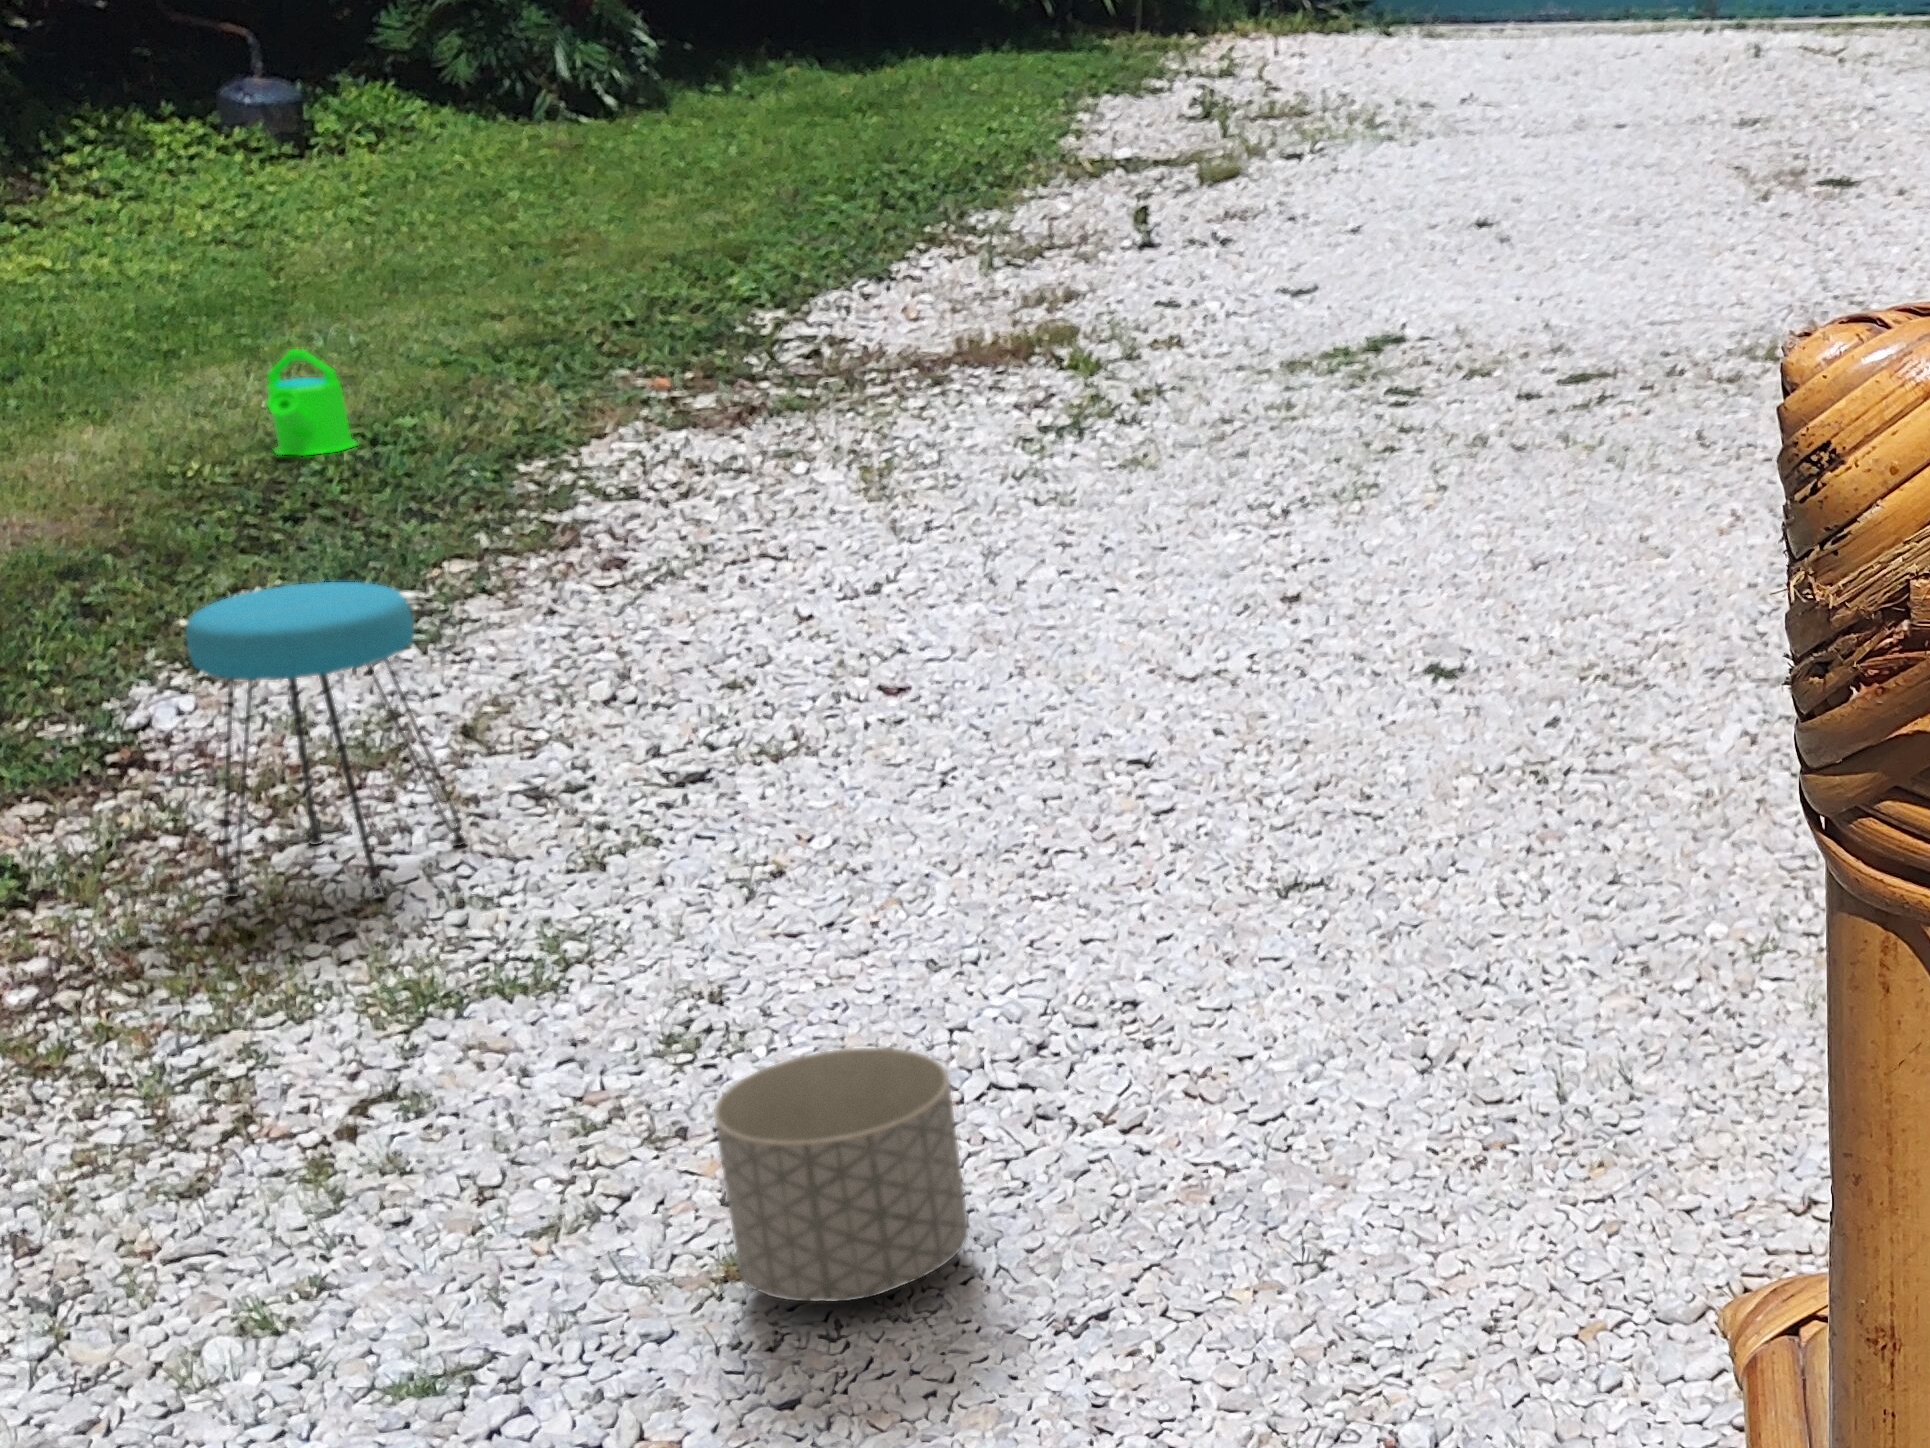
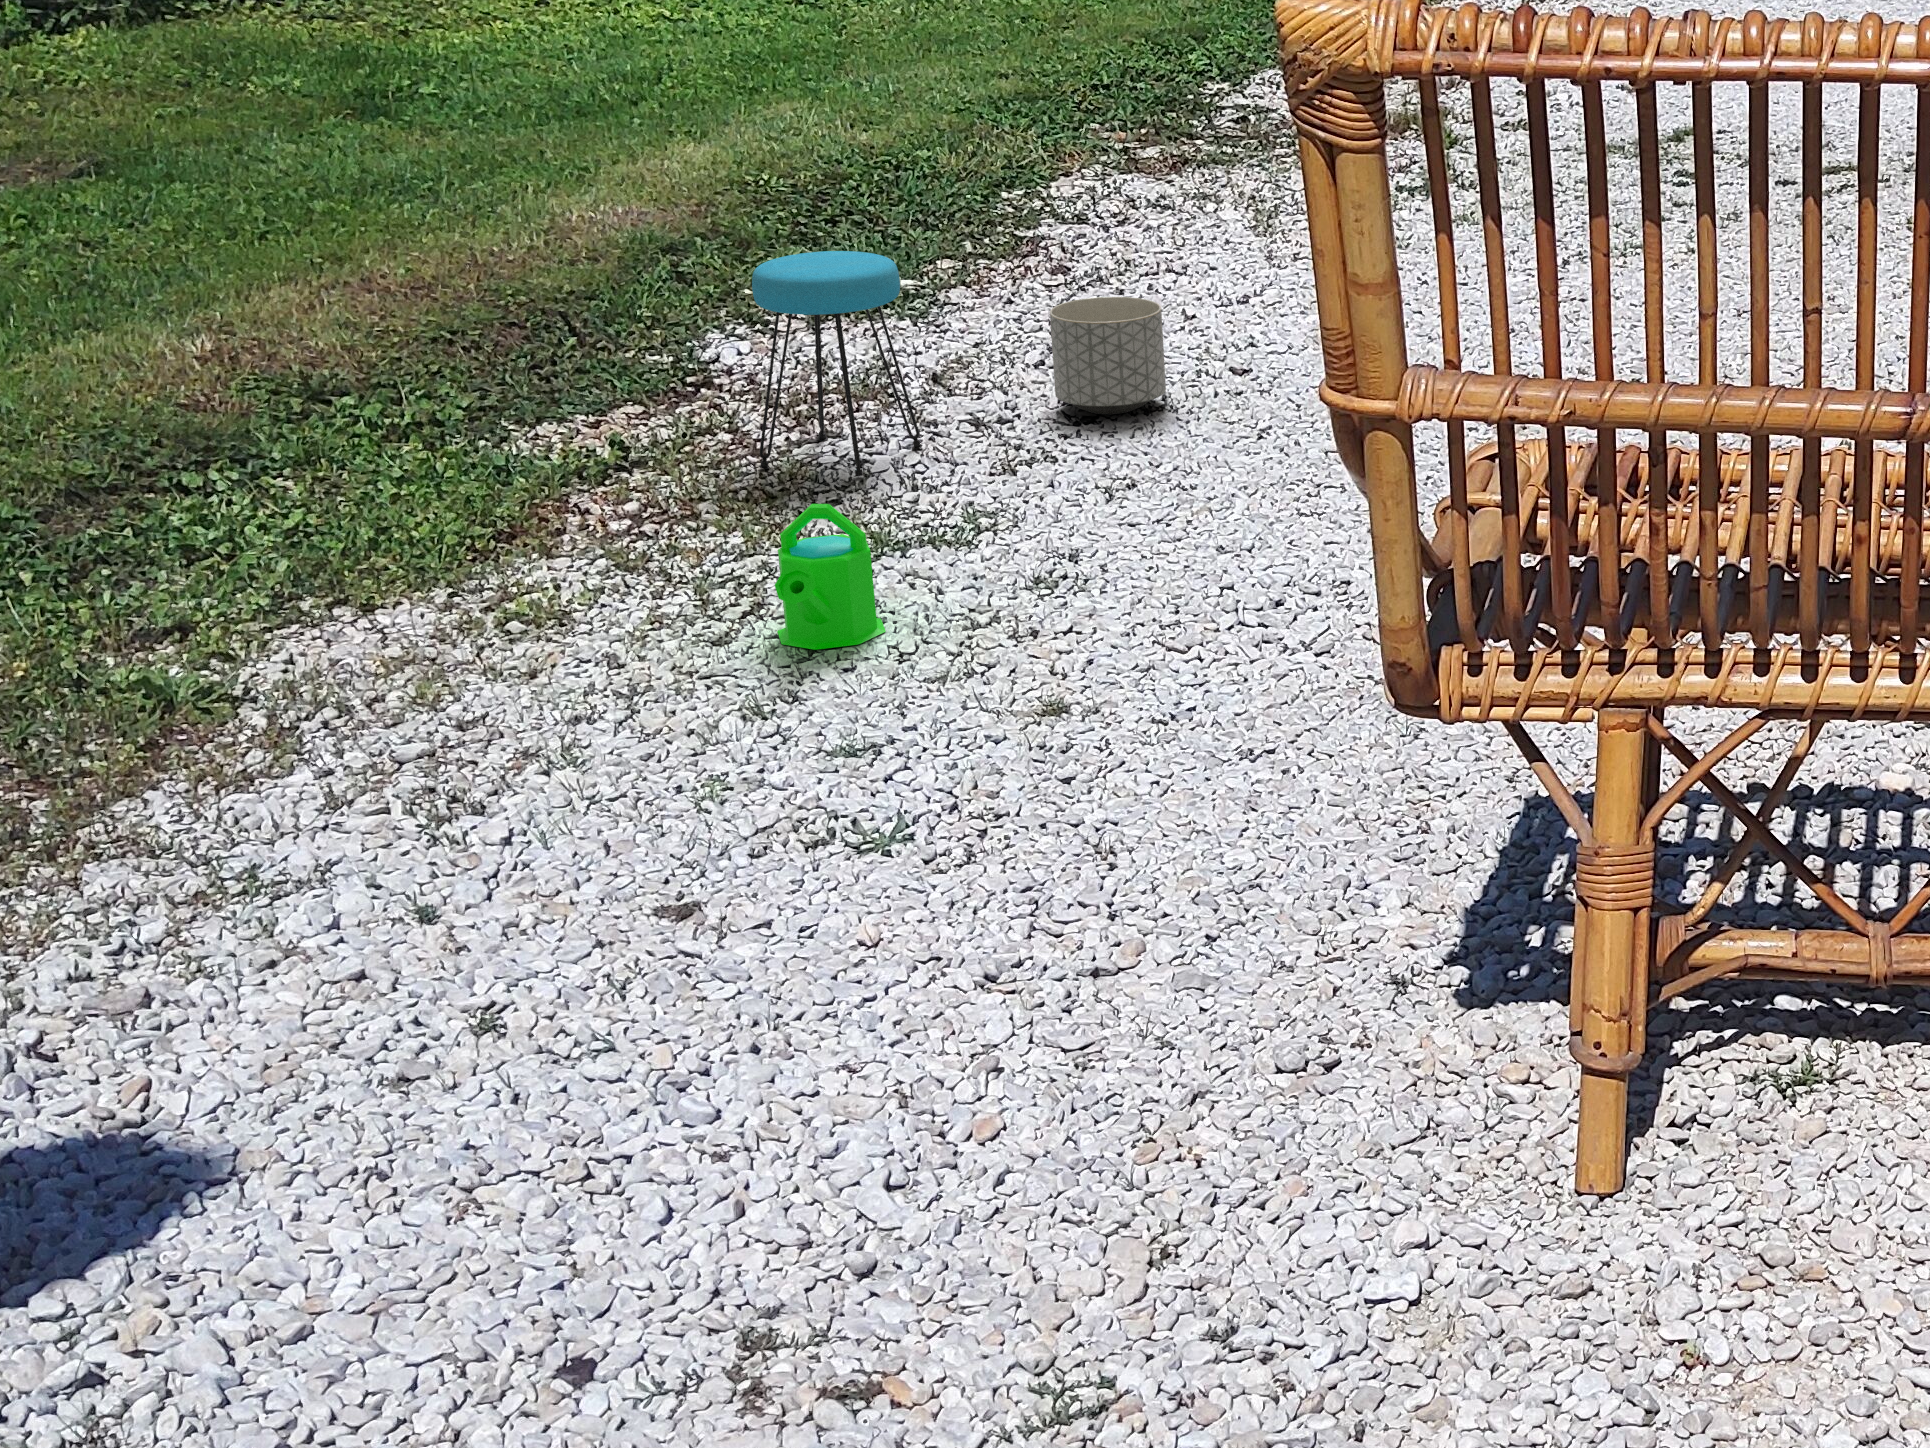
watering can: present [267,349,359,456] -> present [775,504,886,650]
planter: present [714,1048,968,1301] -> present [1050,297,1166,414]

